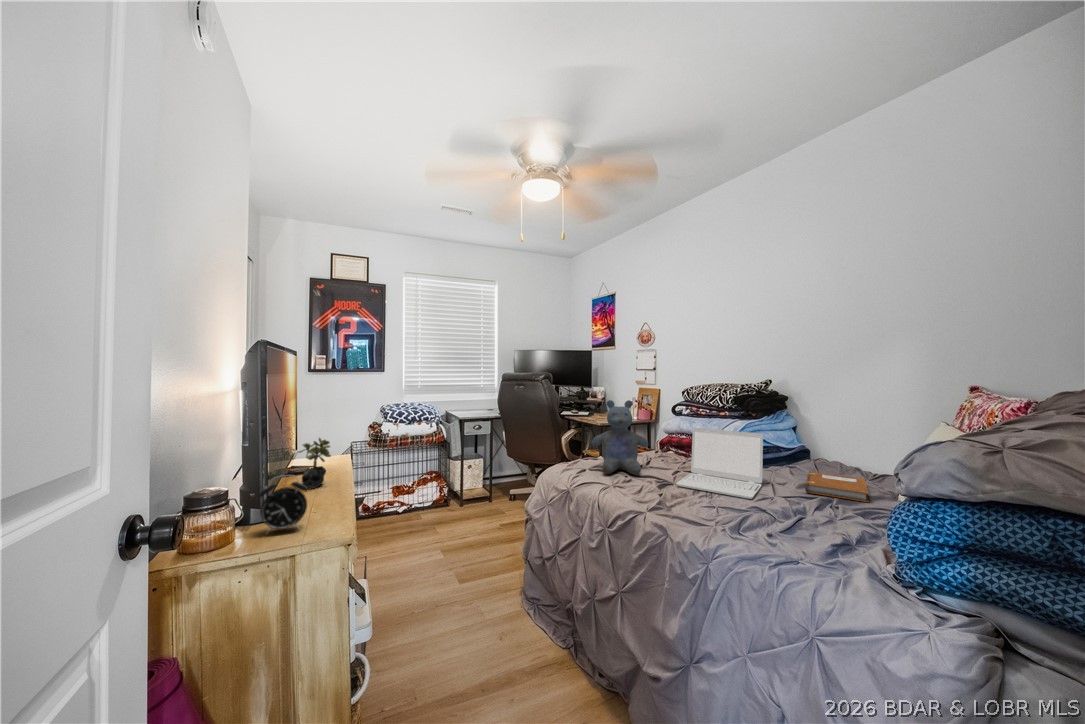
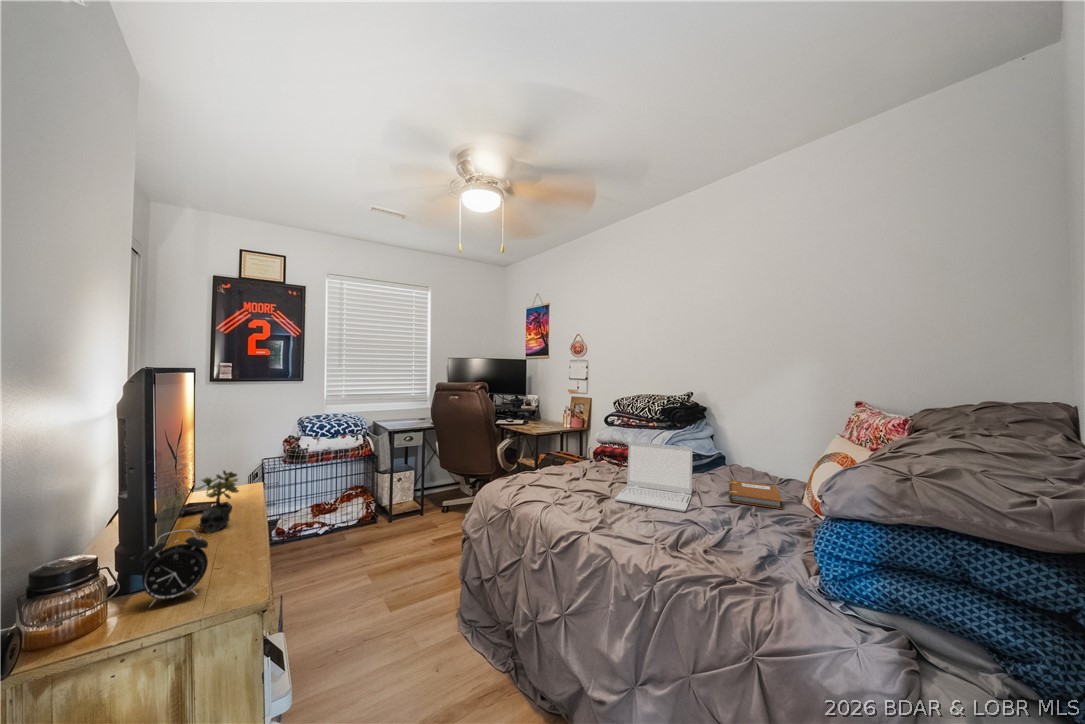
stuffed bear: present [591,400,648,475] -> none [531,415,587,490]

